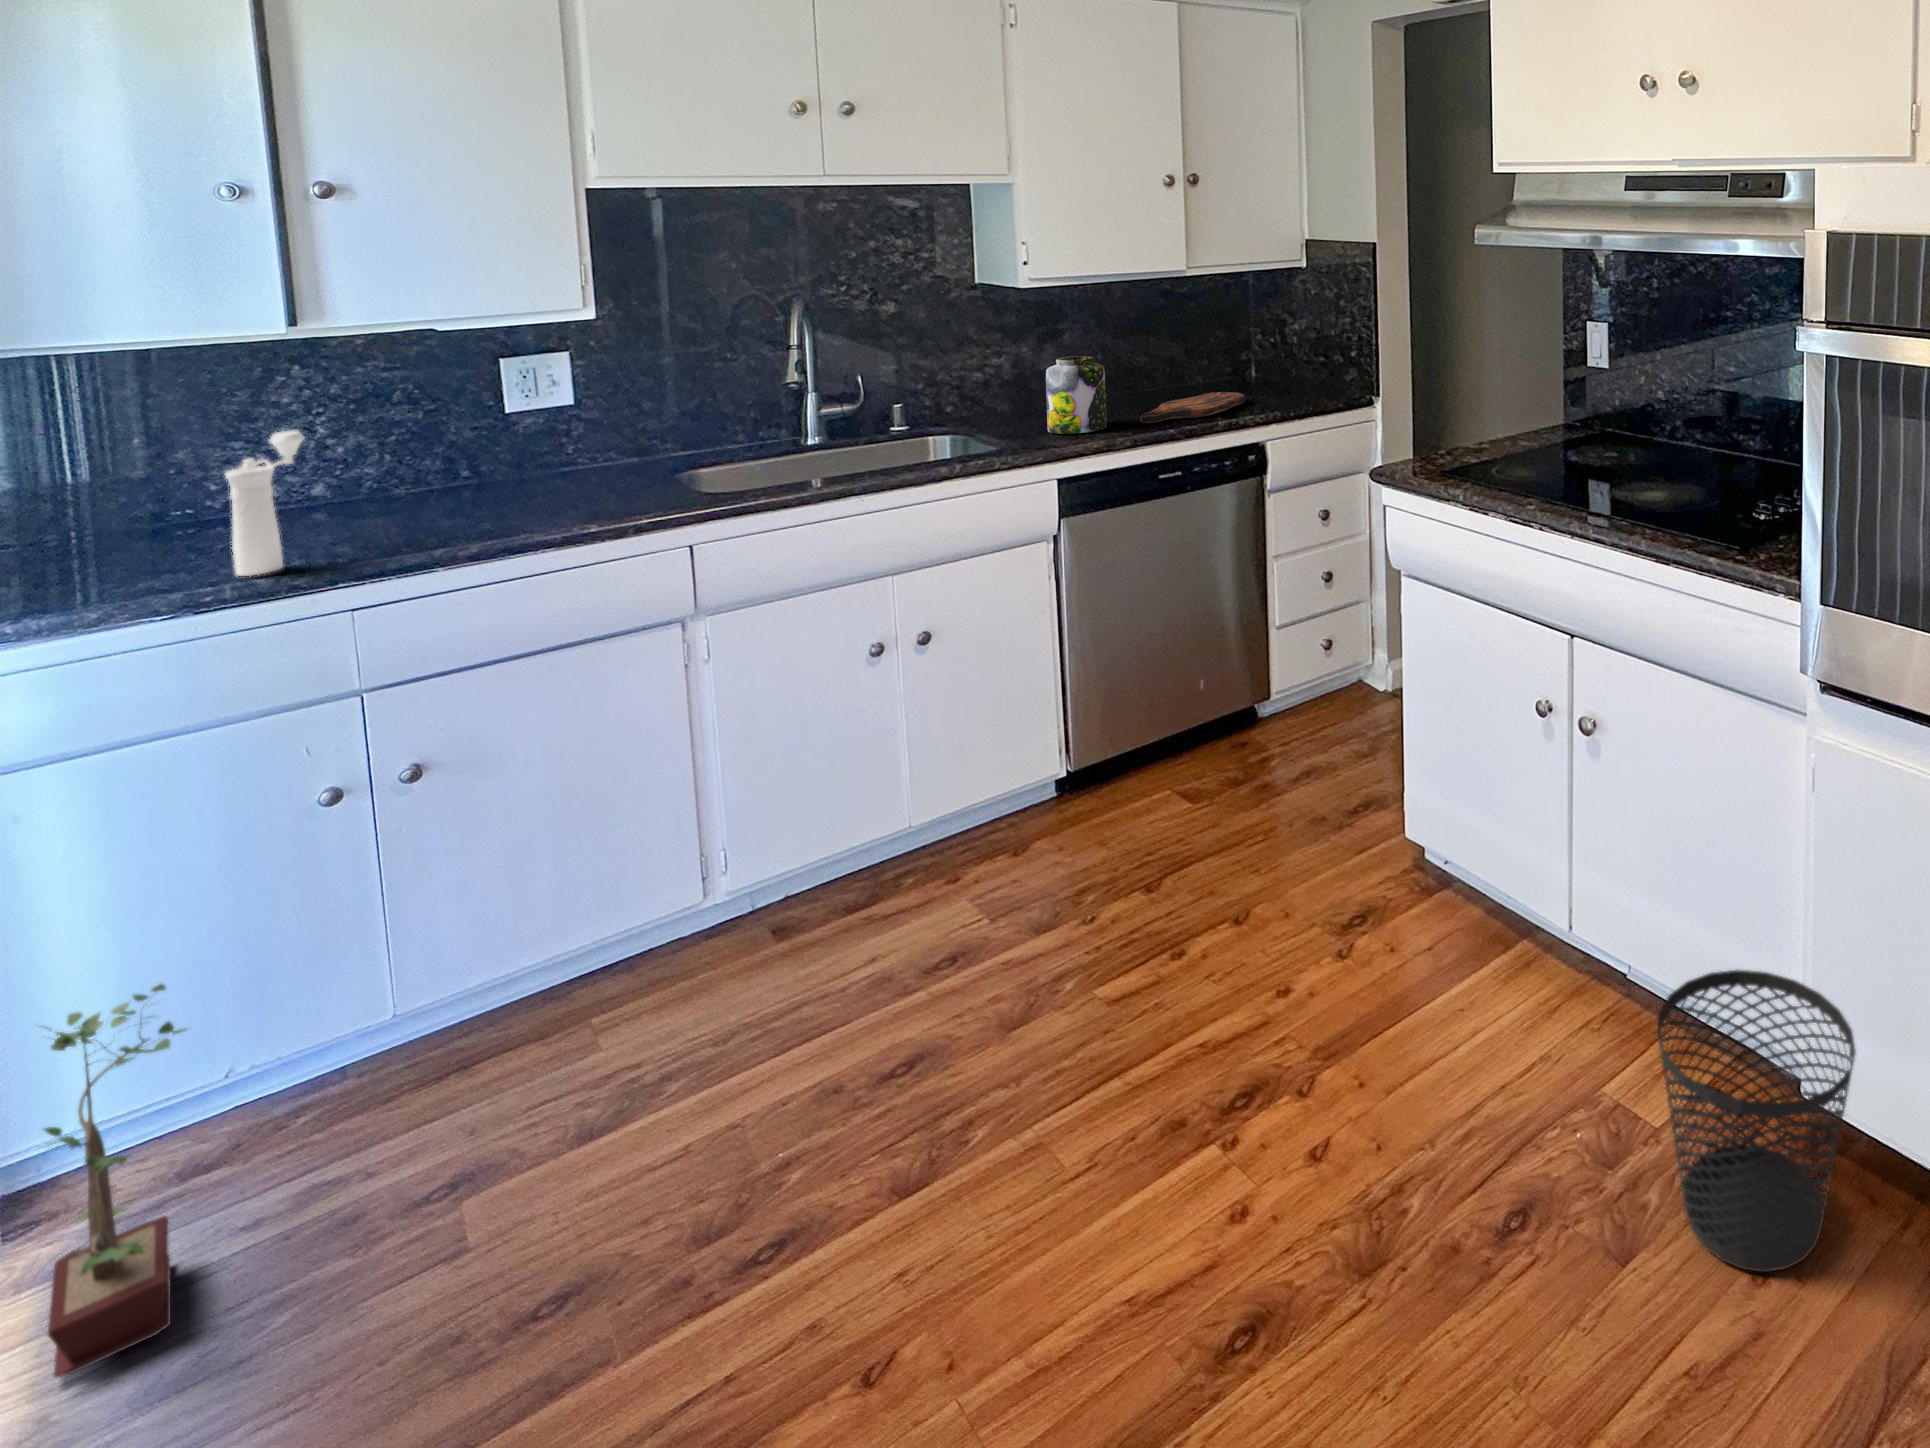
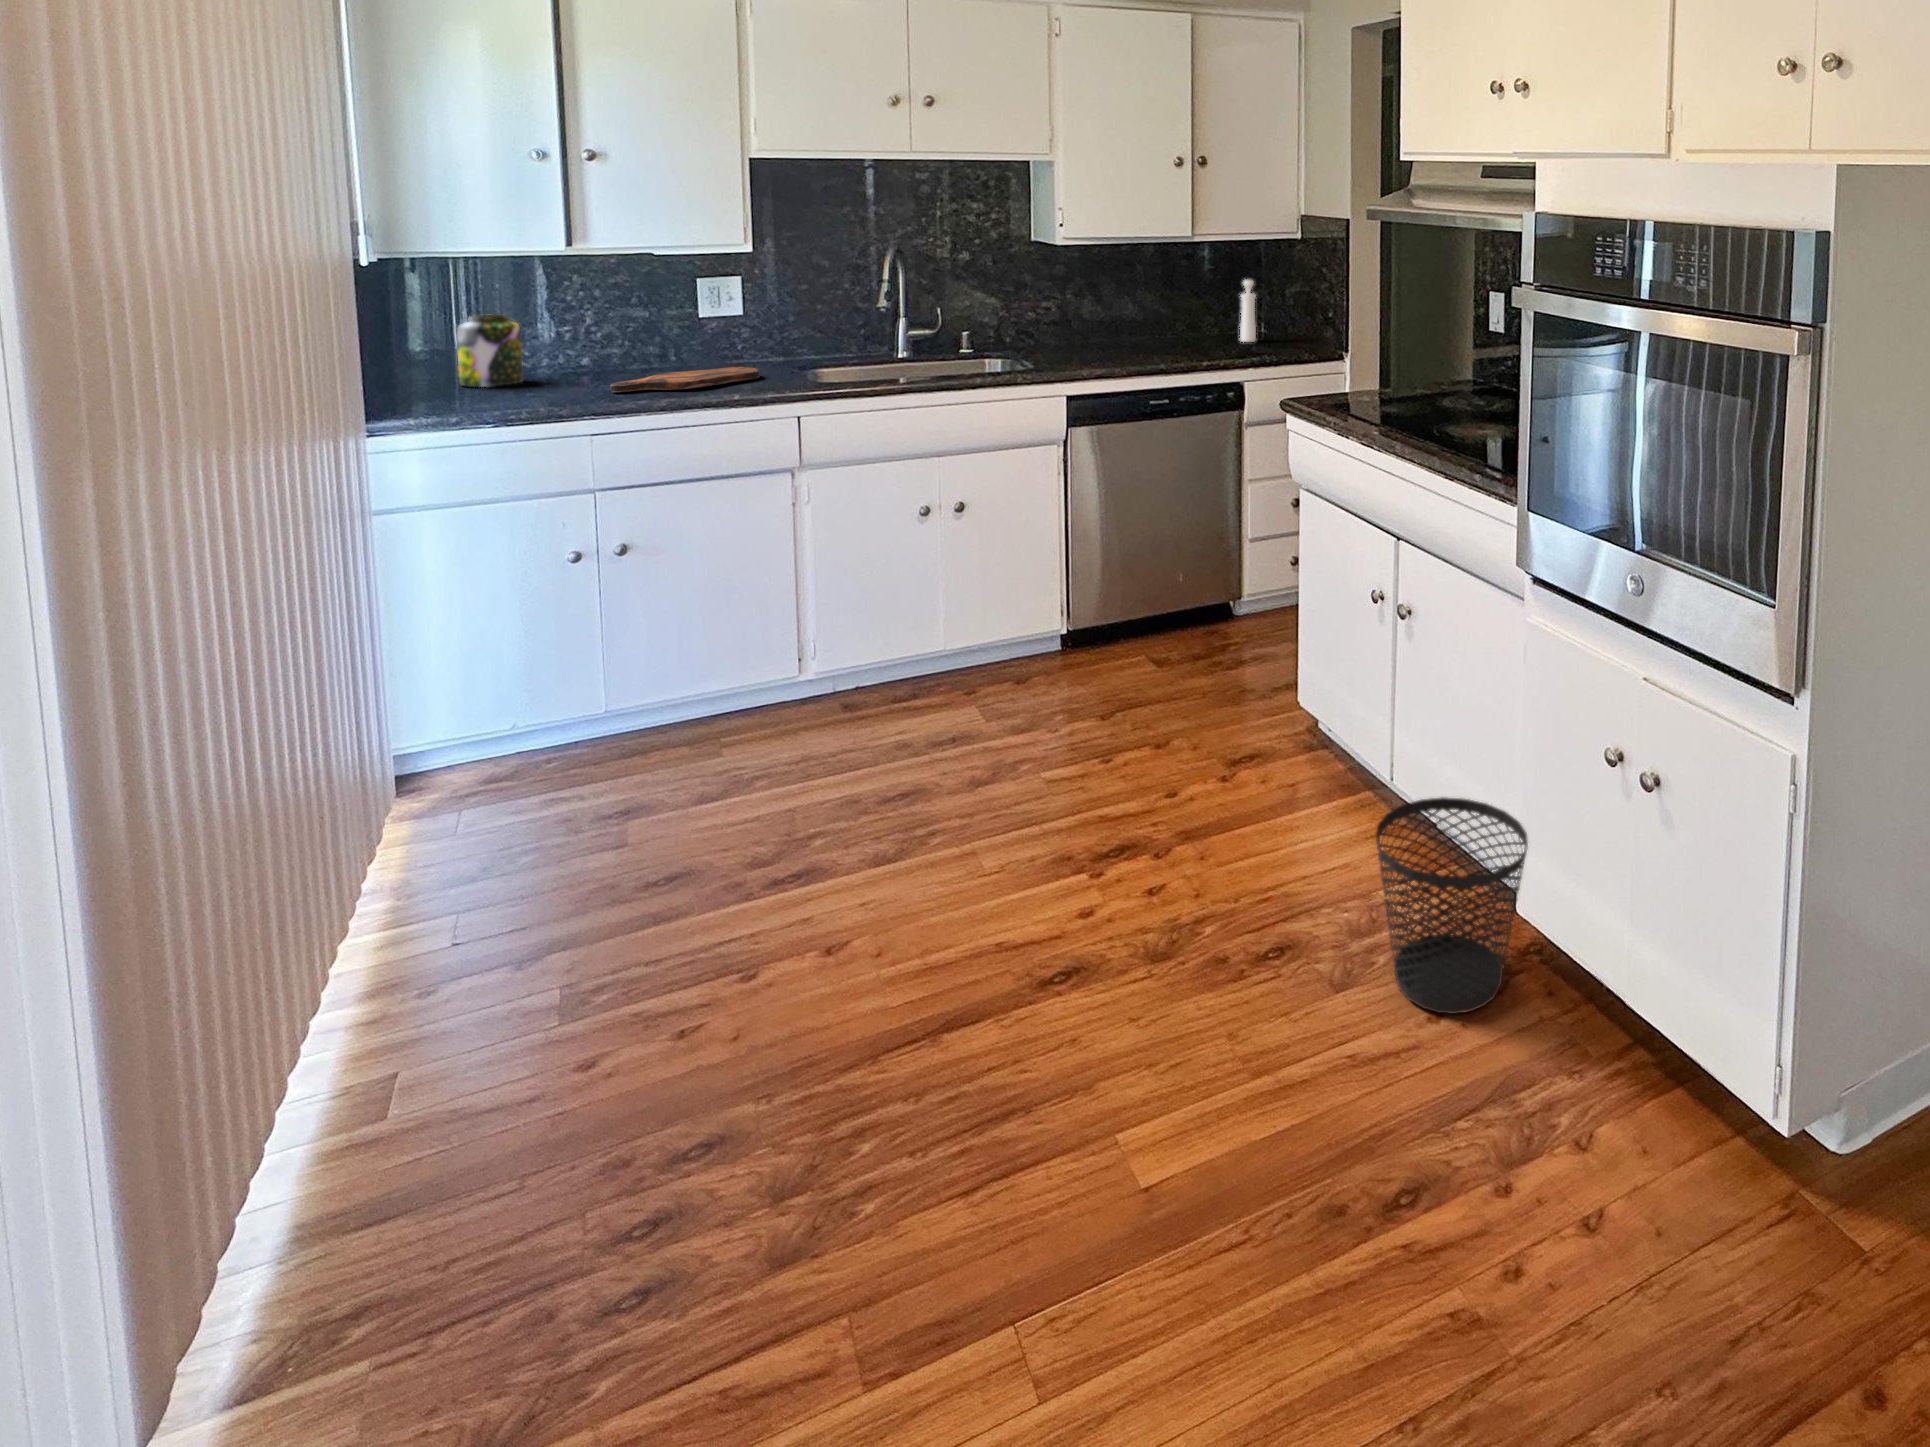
jar: present [1046,356,1107,434] -> present [457,314,523,387]
cutting board: present [1140,392,1245,423] -> present [610,367,760,392]
pepper mill: present [225,431,304,576] -> present [1240,280,1256,342]
potted plant: present [44,984,186,1378] -> none [409,653,495,862]

